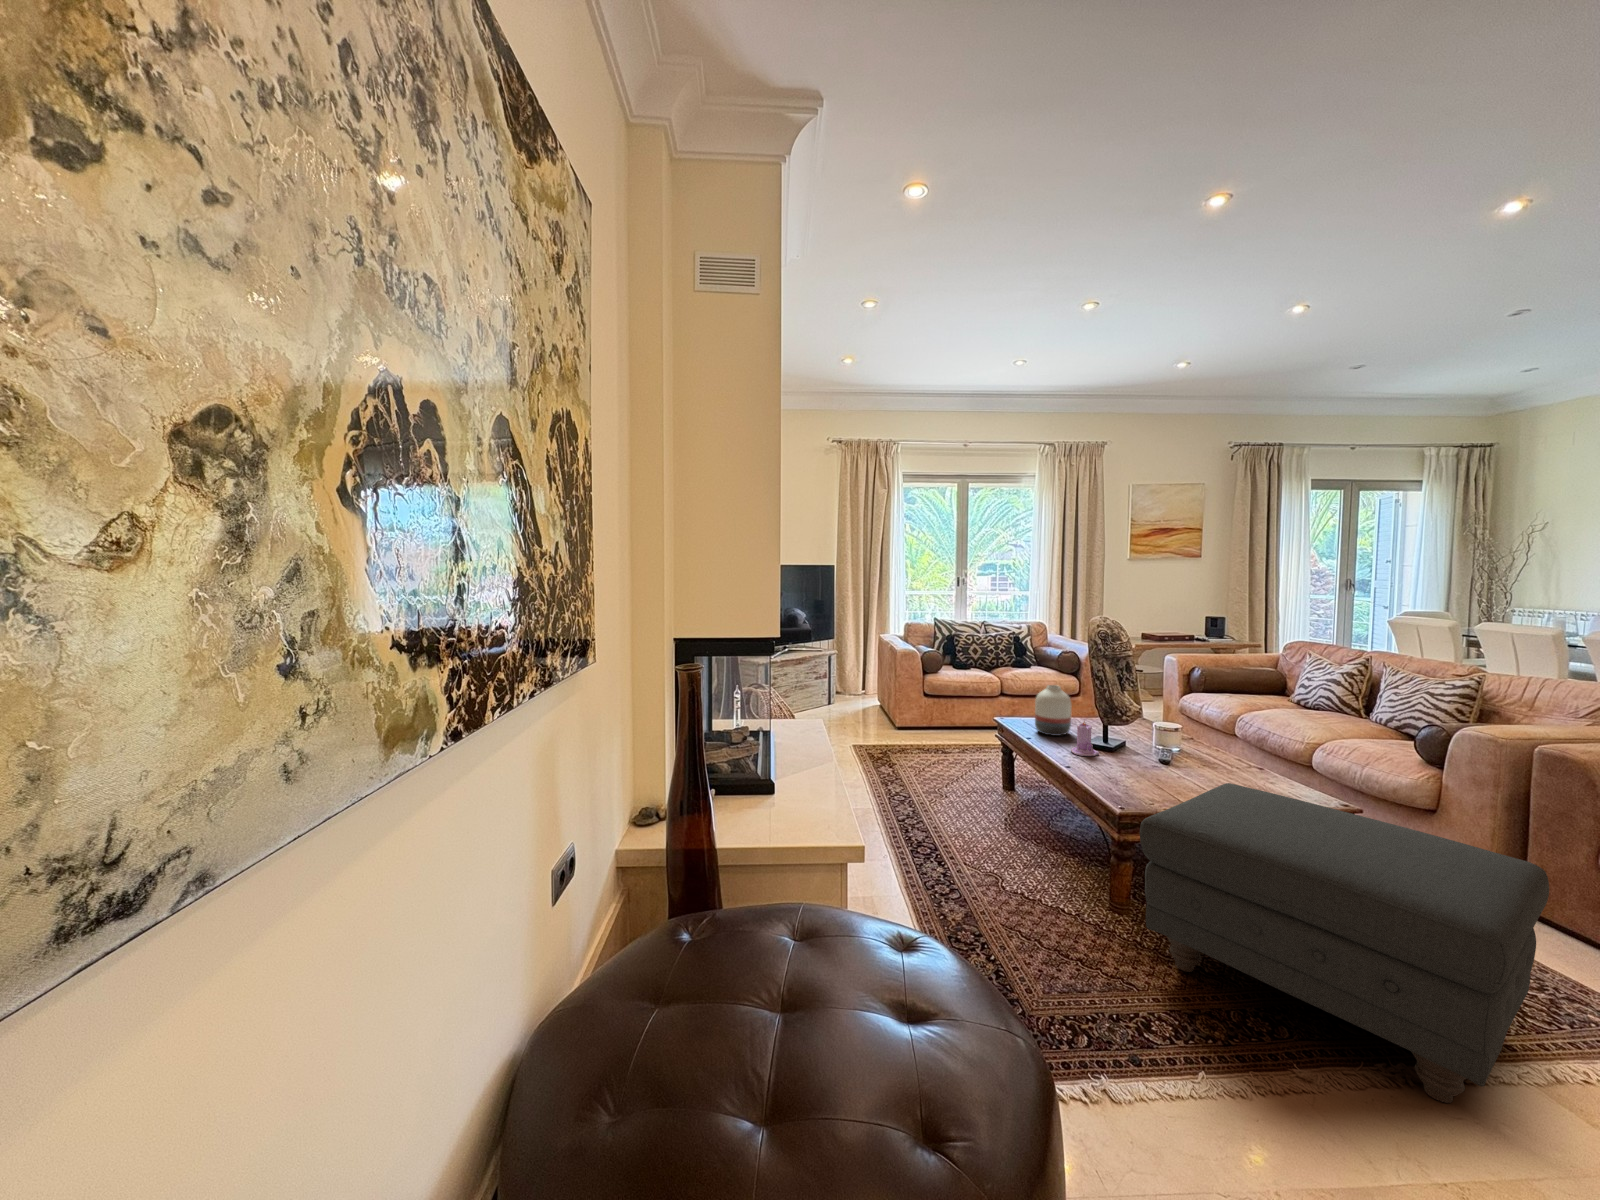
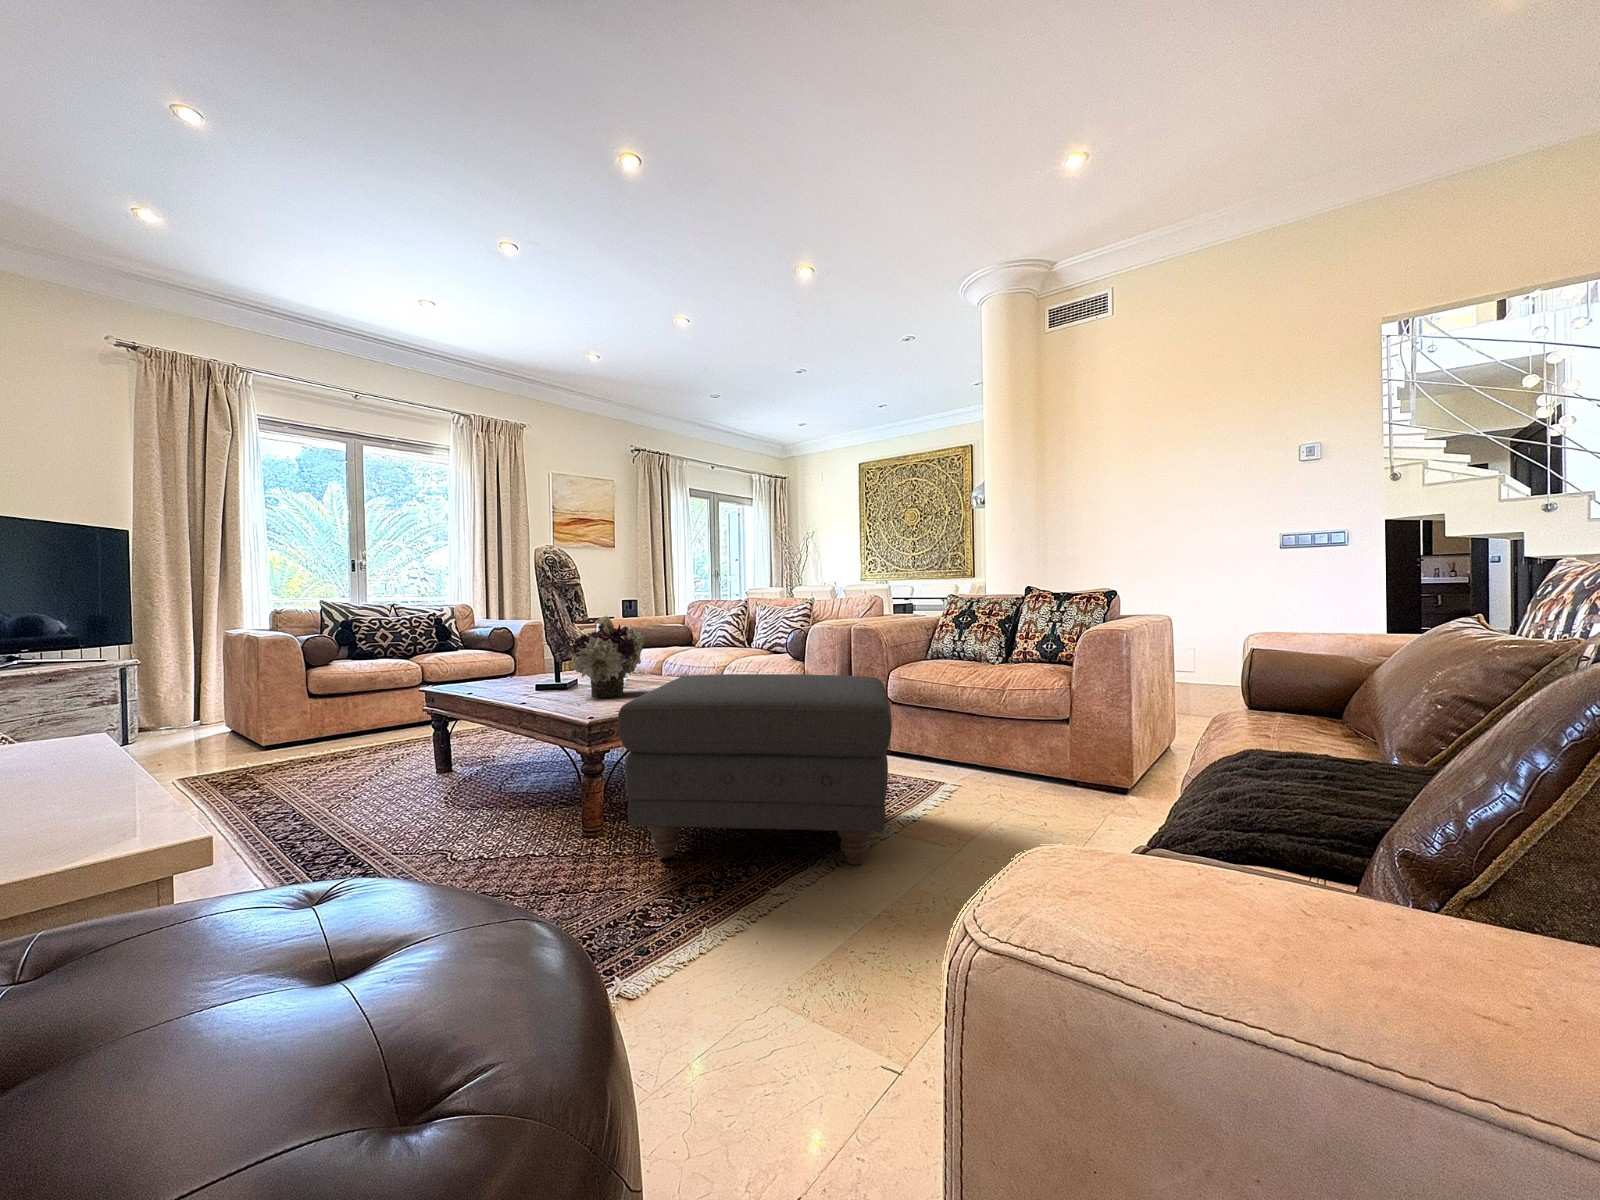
vase: present [1035,685,1071,736] -> none [476,632,519,688]
flower arrangement: none [1112,699,1191,780] -> present [571,615,644,697]
candle: present [1071,721,1099,756] -> none [523,655,555,694]

